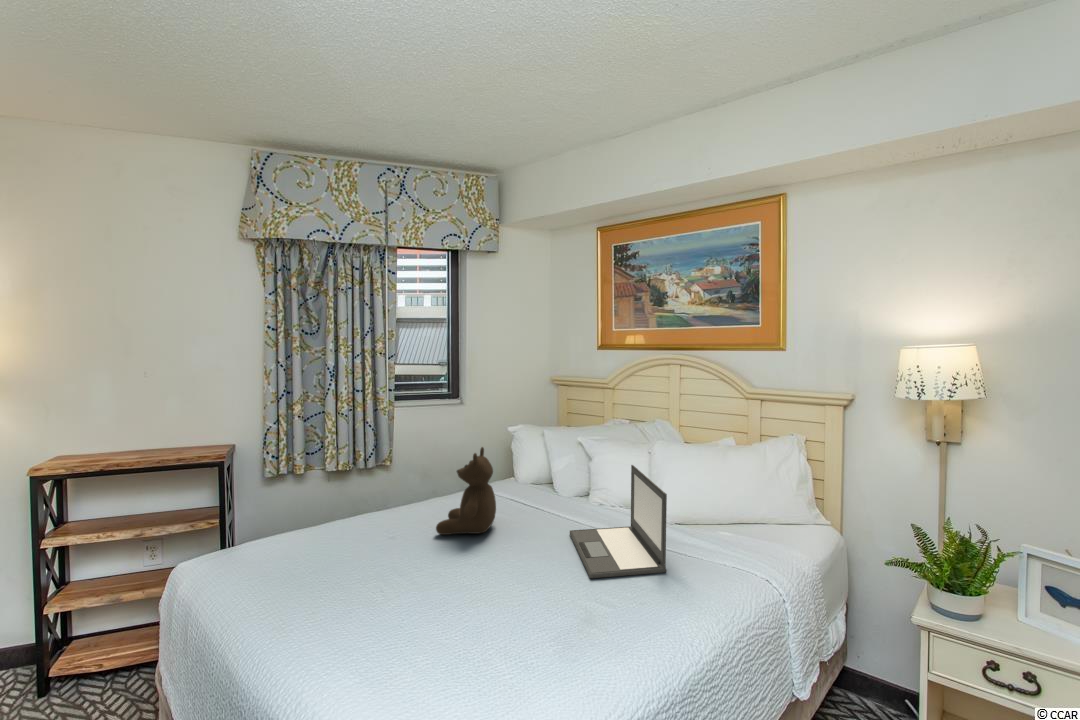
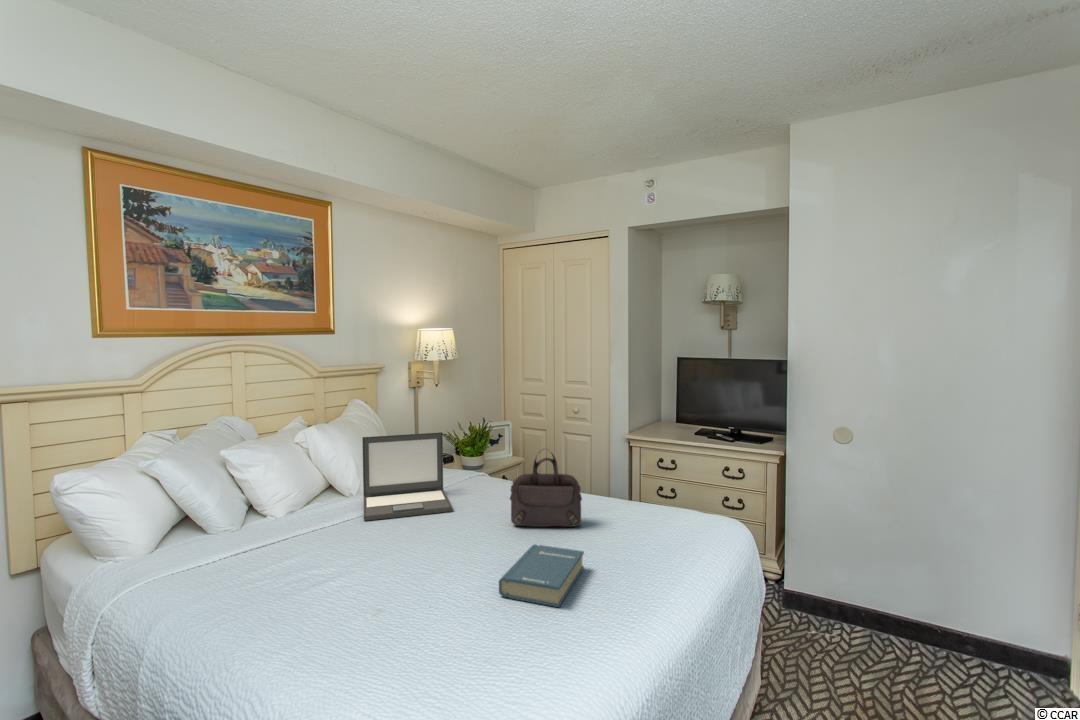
stuffed bear: present [436,447,496,535] -> none [279,456,376,585]
handbag: none [495,541,547,687] -> present [510,454,582,527]
hardback book: none [311,586,421,665] -> present [499,544,584,607]

